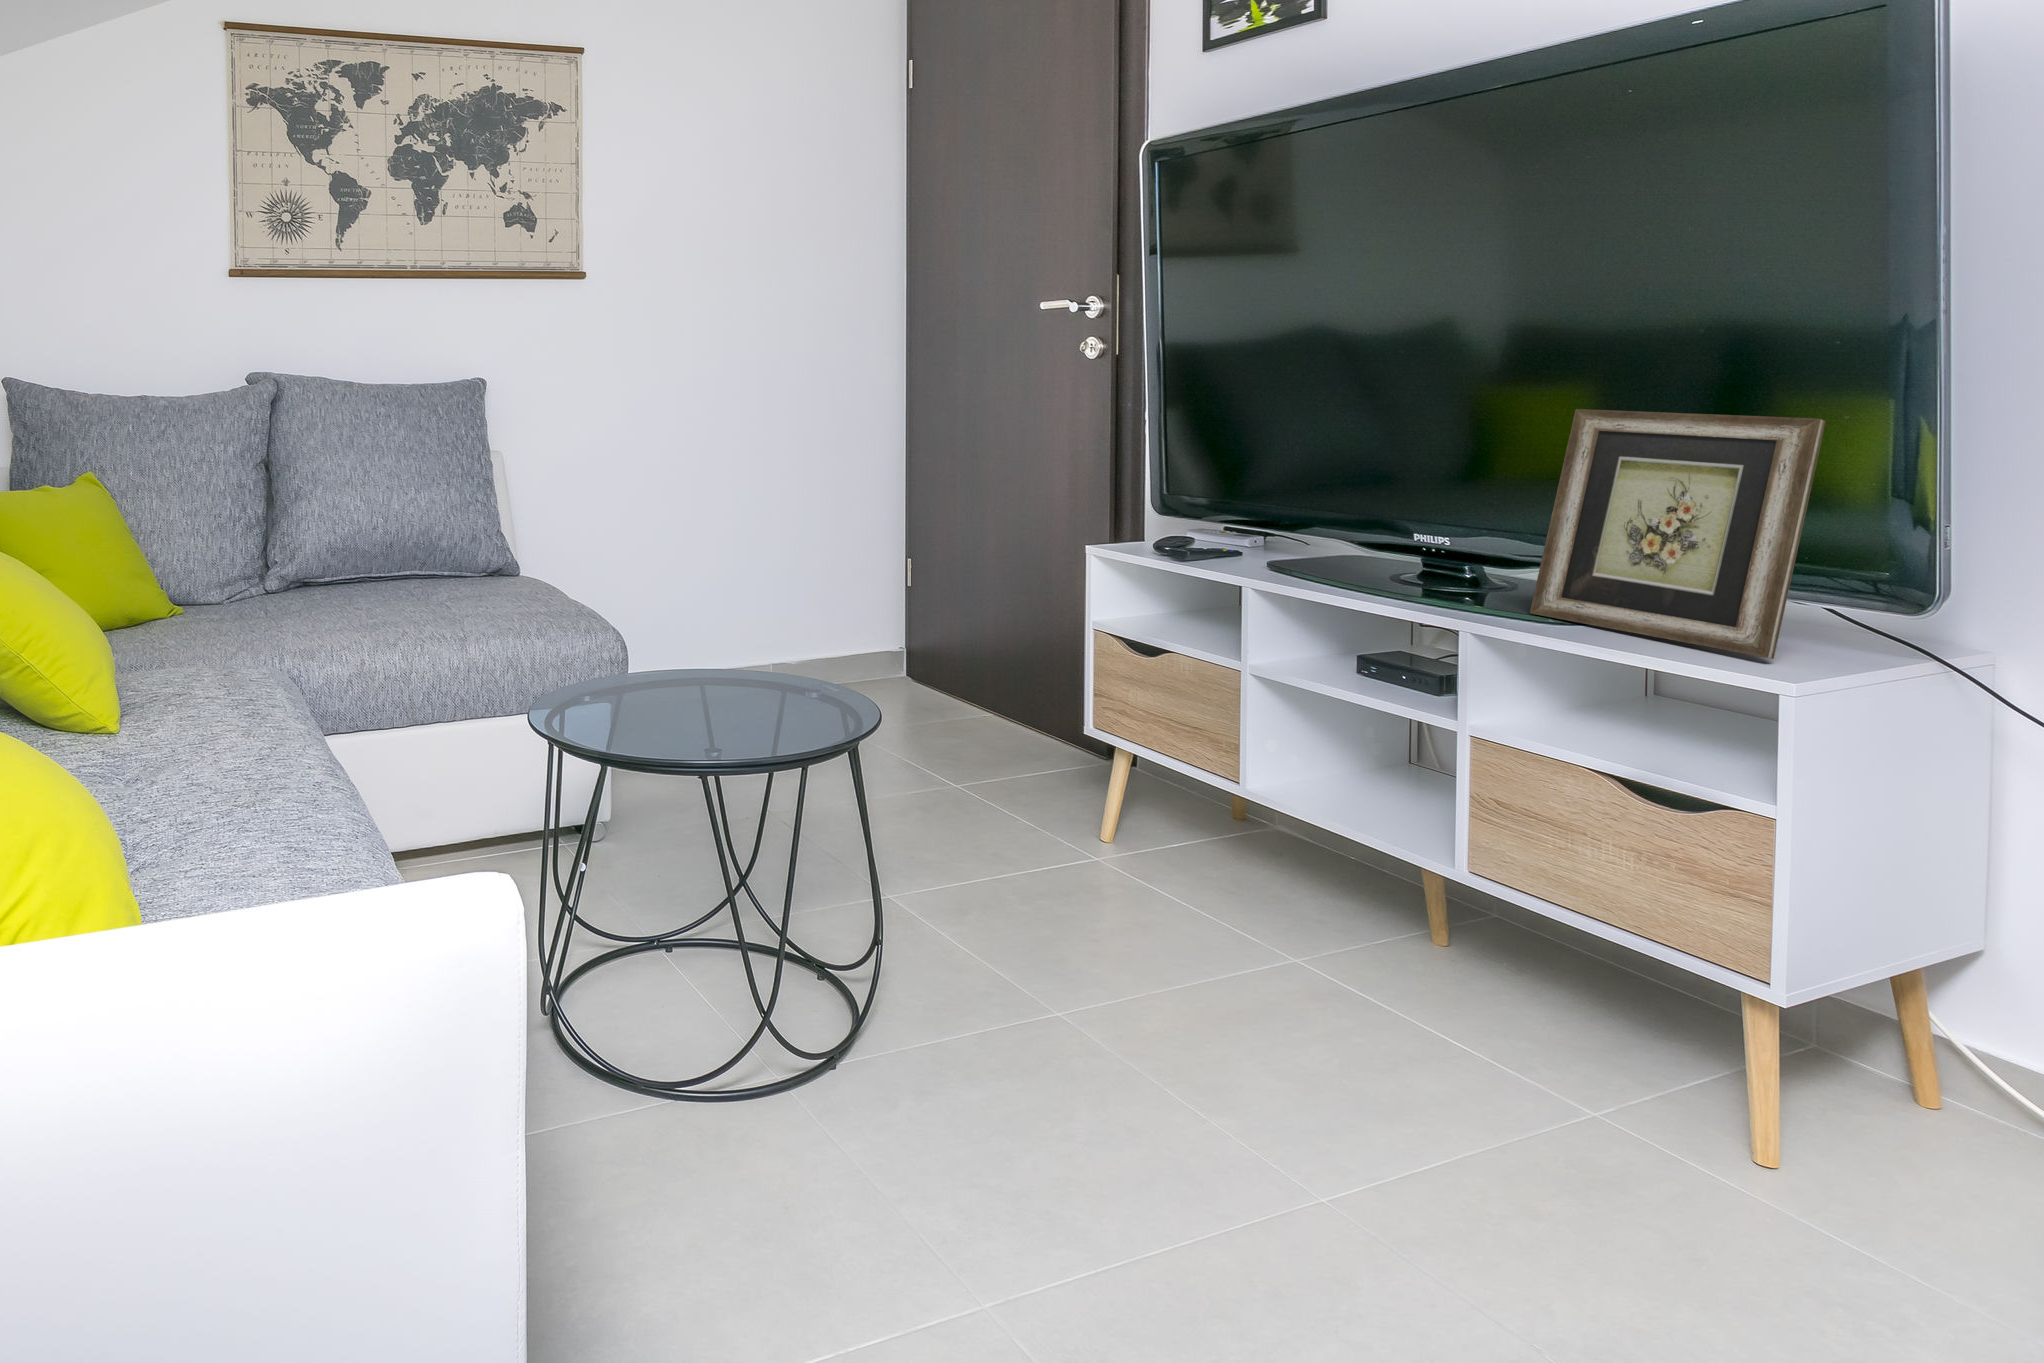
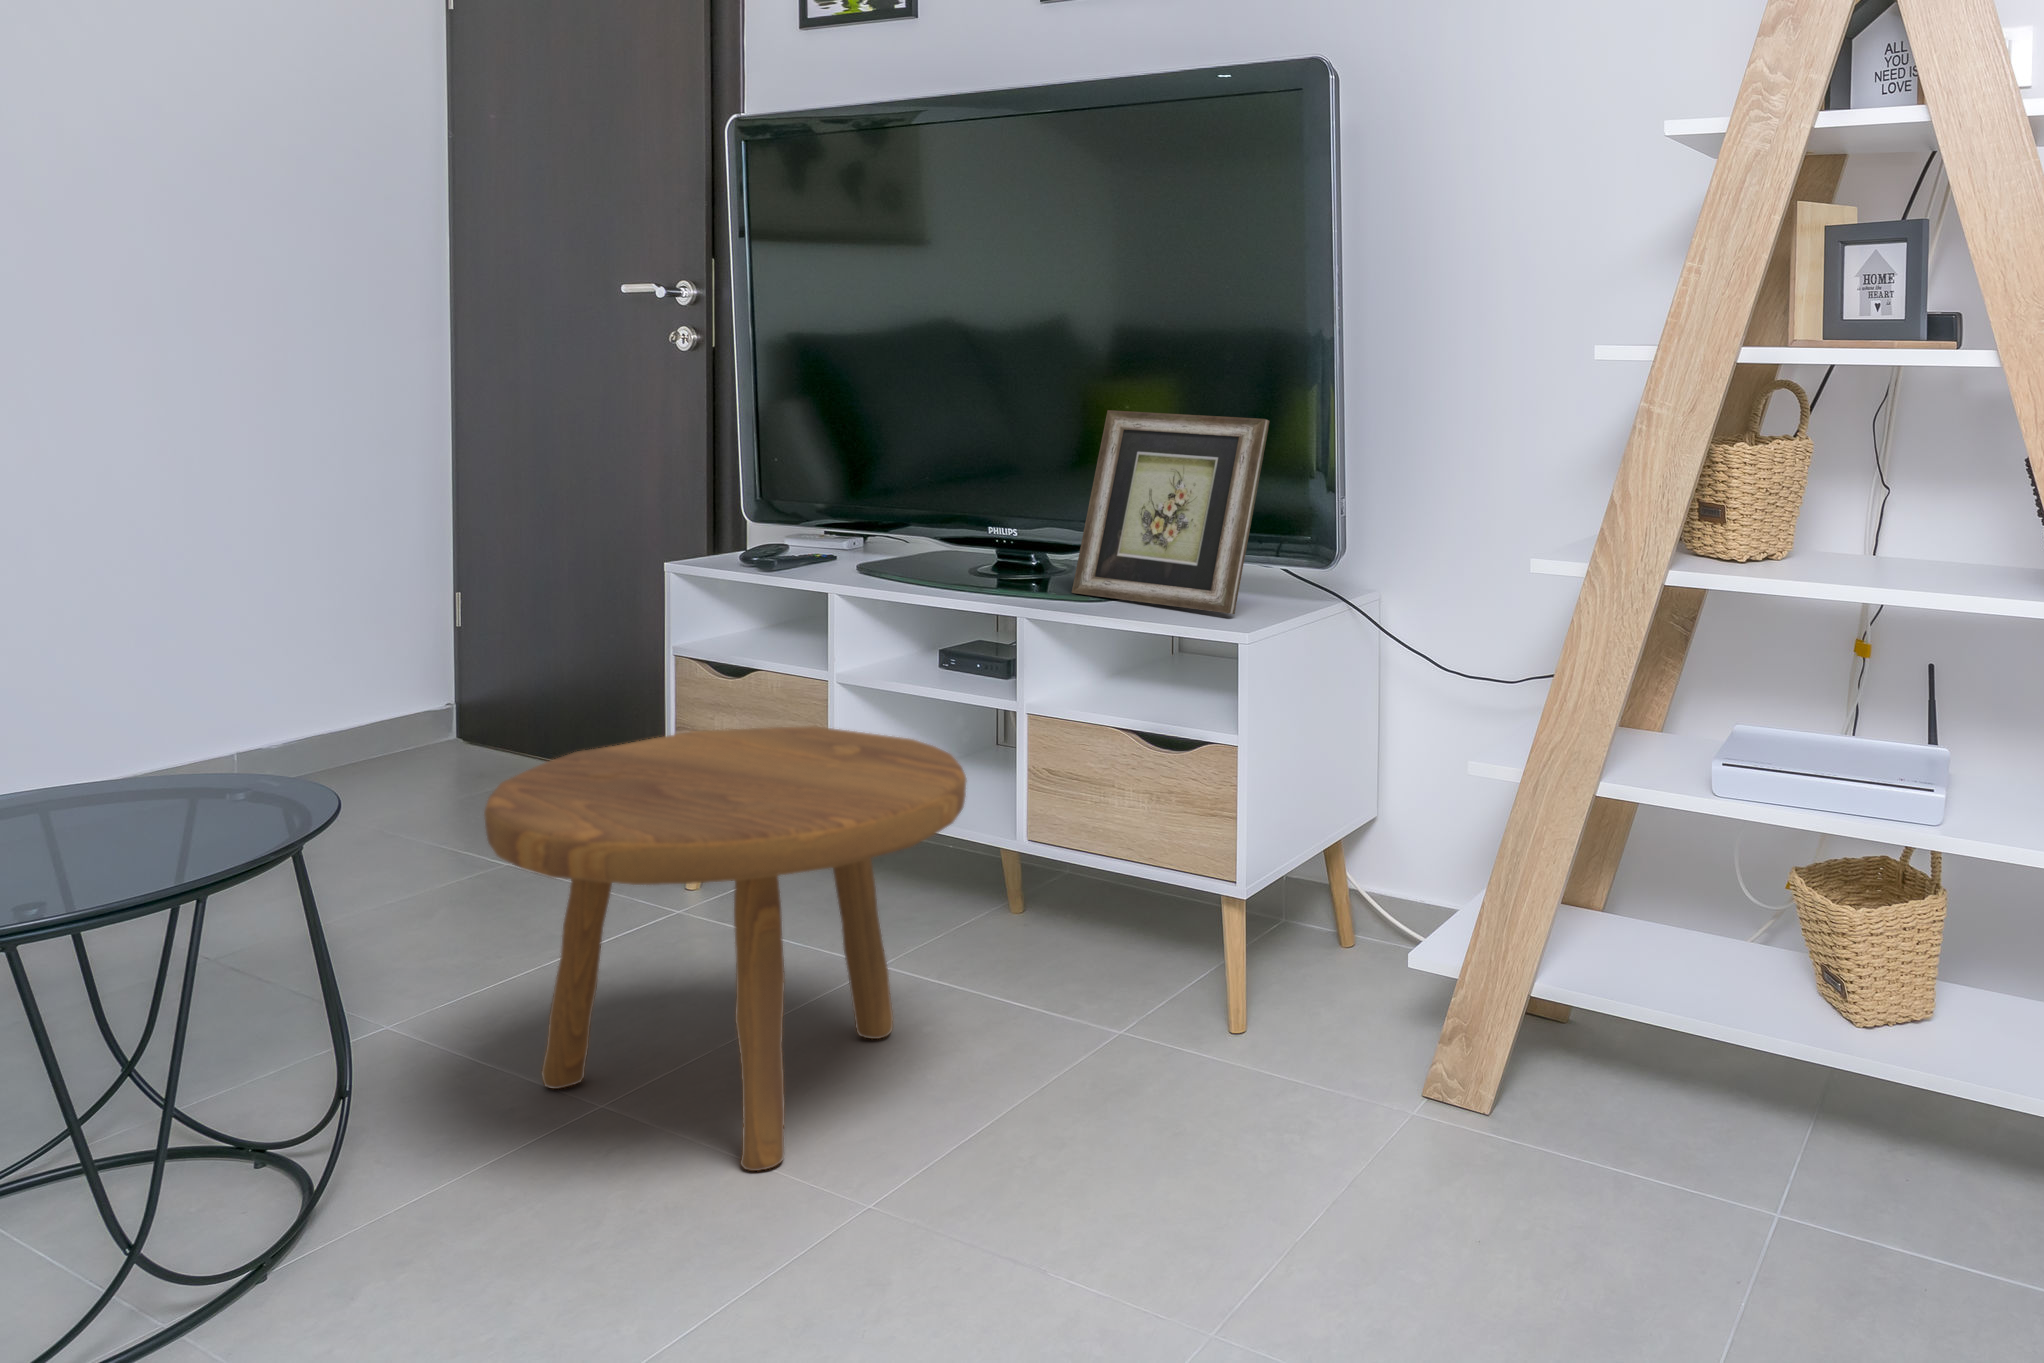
footstool: none [930,723,1426,1215] -> present [484,726,967,1171]

